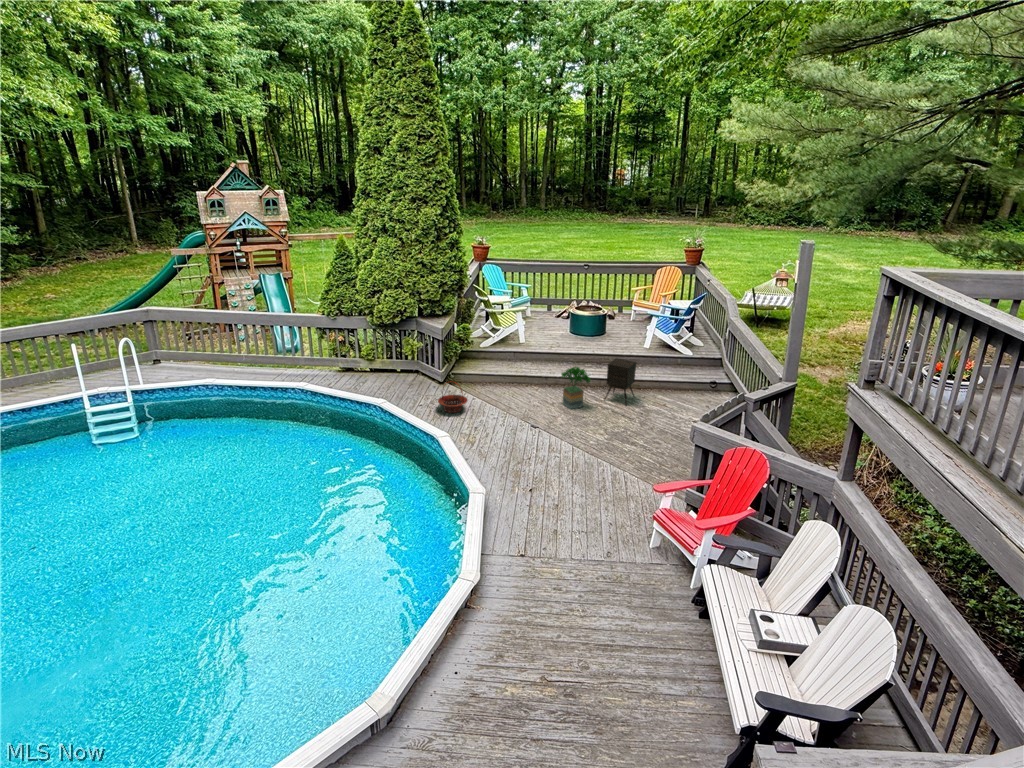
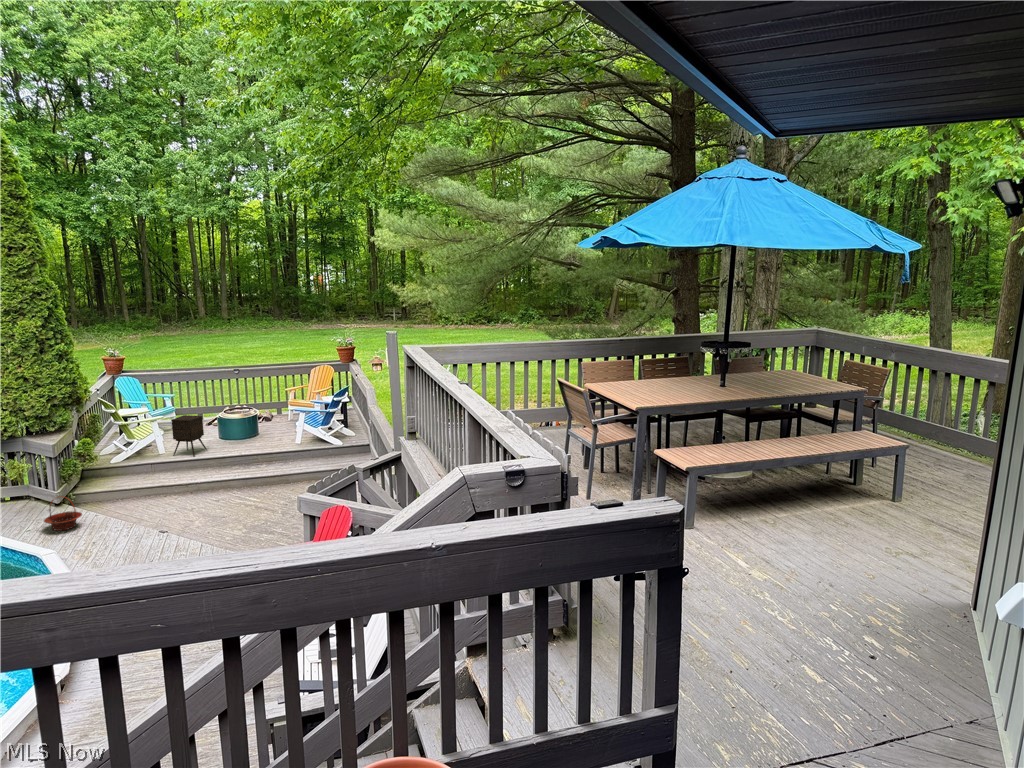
side table: present [604,358,636,404] -> present [171,415,207,456]
potted tree: present [561,367,590,409] -> none [195,466,228,510]

